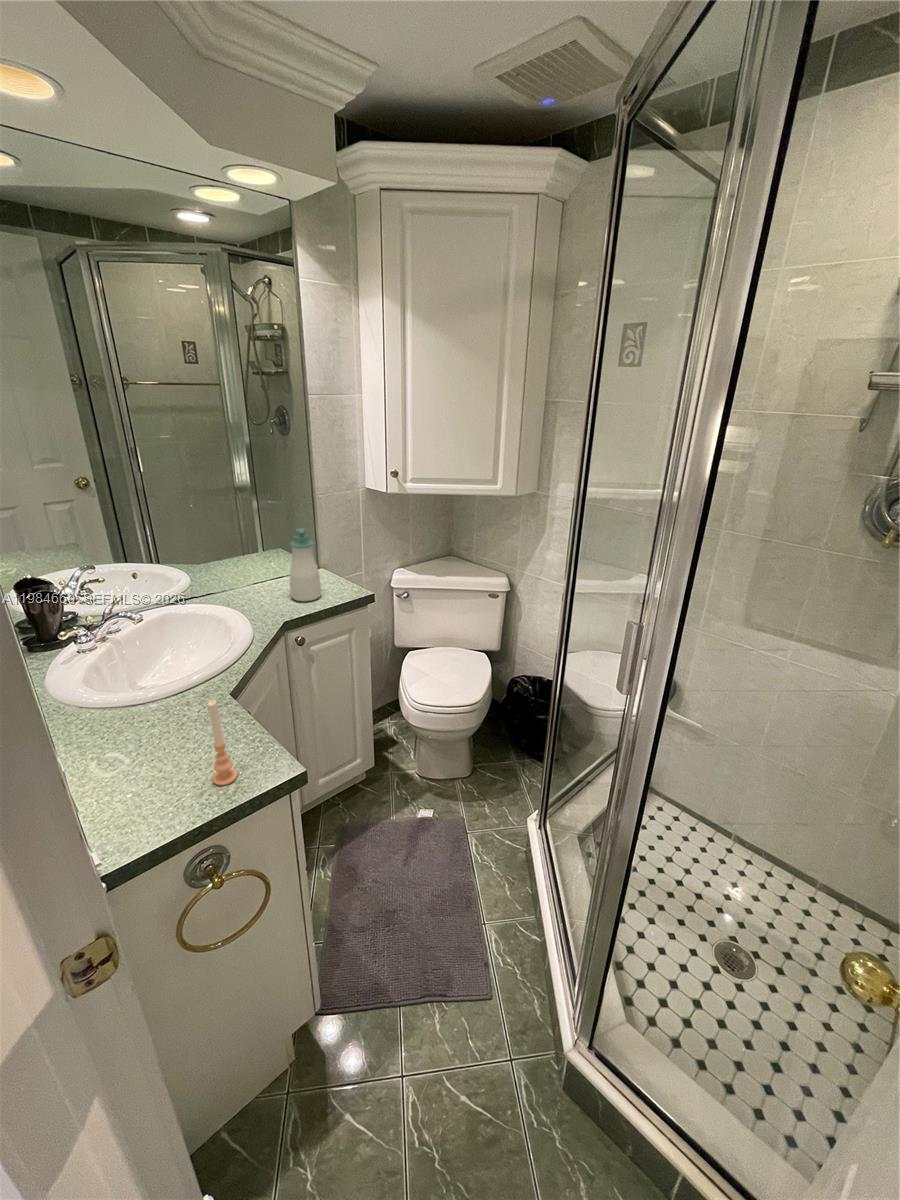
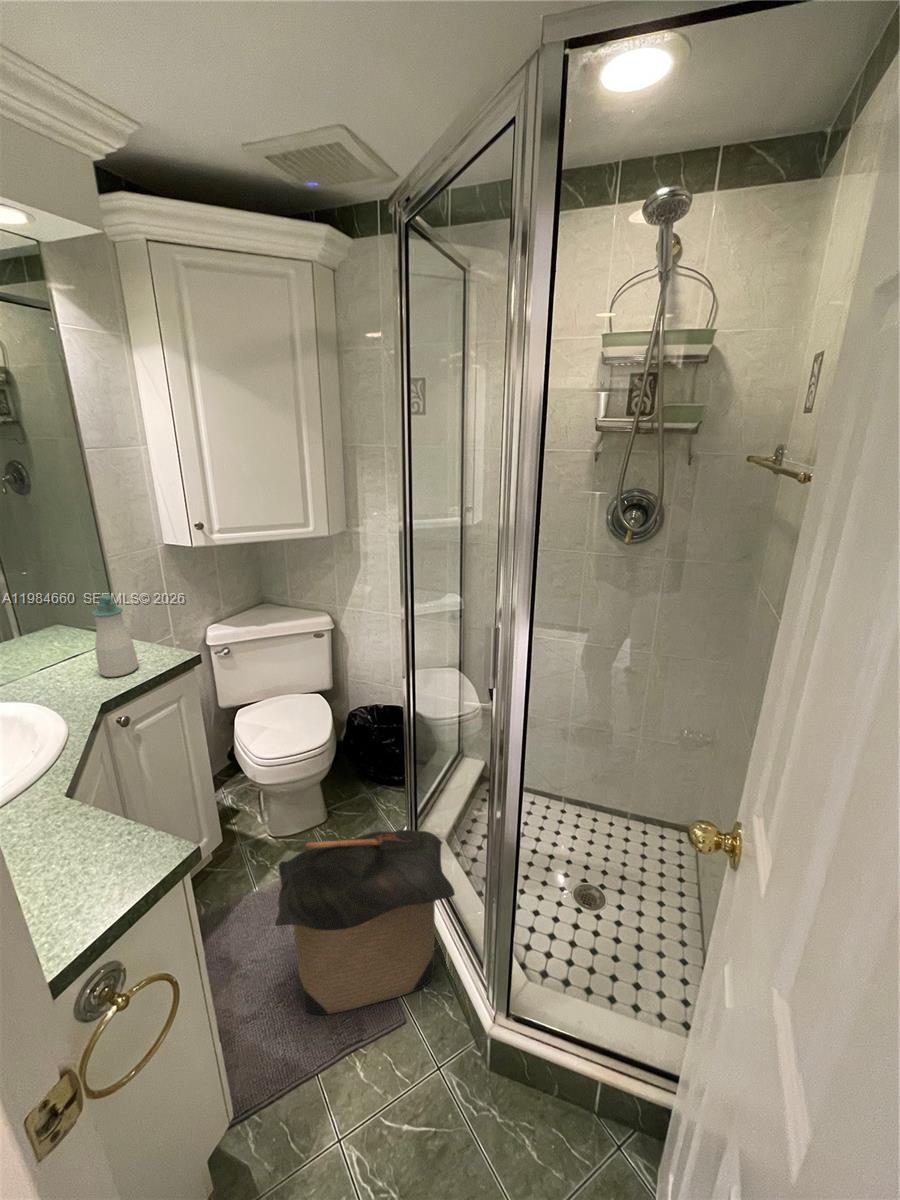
candle: present [208,700,237,785] -> none [77,794,118,895]
laundry hamper: none [384,795,565,974] -> present [275,830,455,1015]

